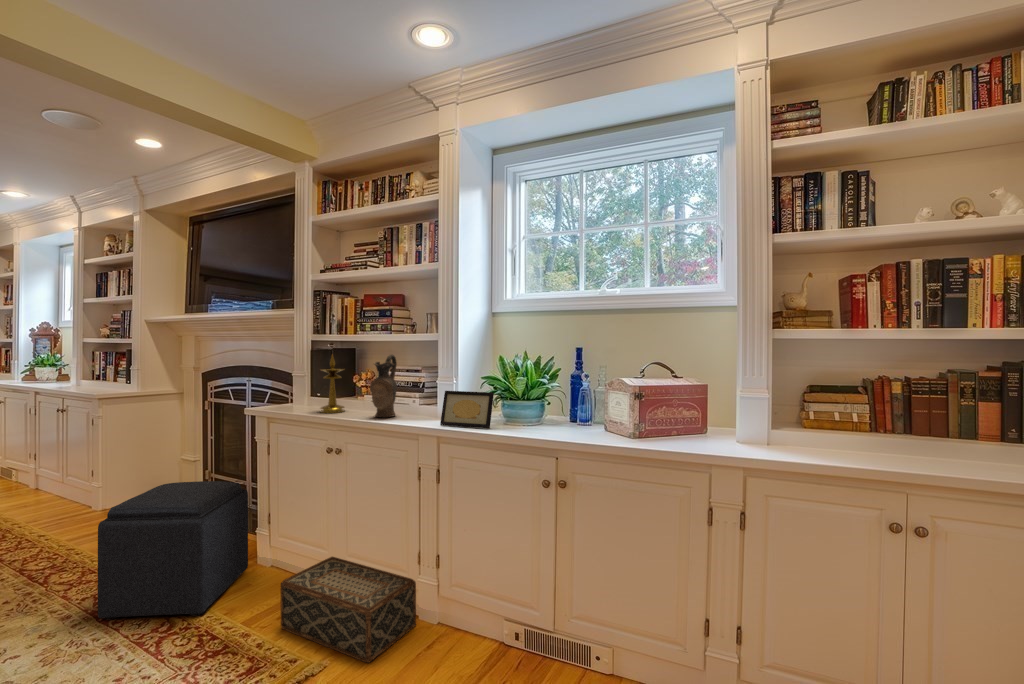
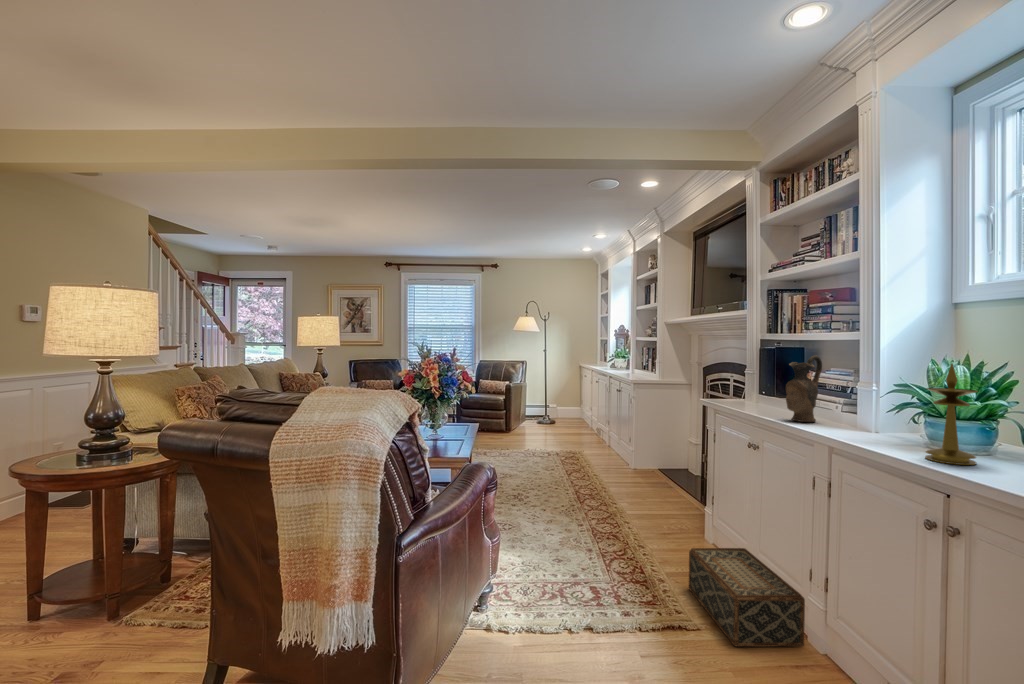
candlestick: present [320,354,345,413] -> present [925,364,977,465]
picture frame: present [440,391,494,428] -> none [840,398,905,449]
ottoman: present [98,481,248,620] -> none [592,451,697,555]

